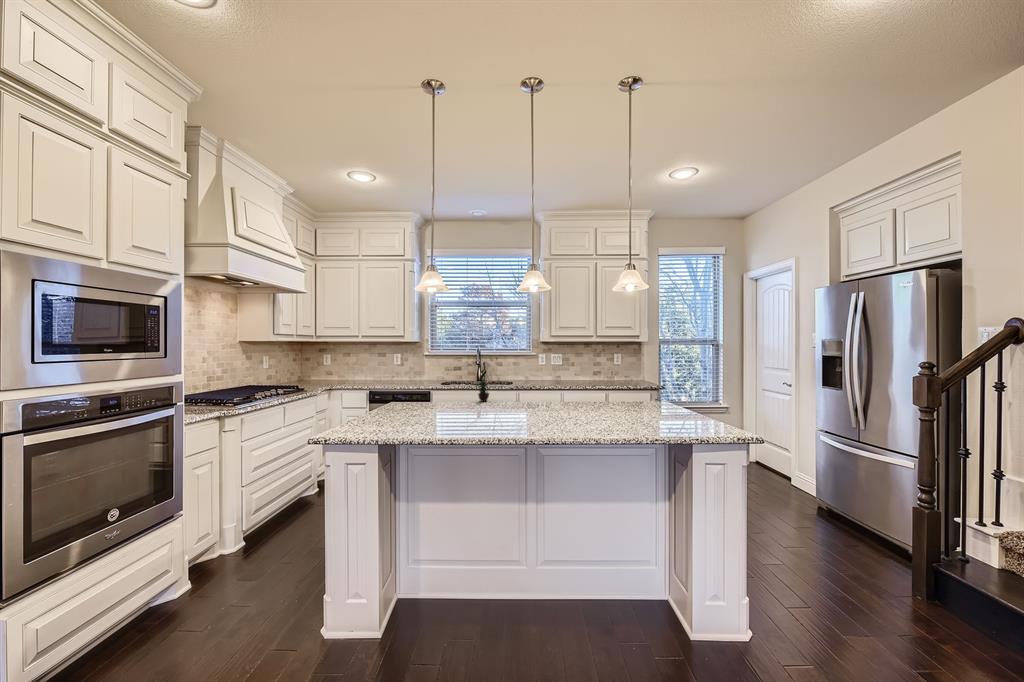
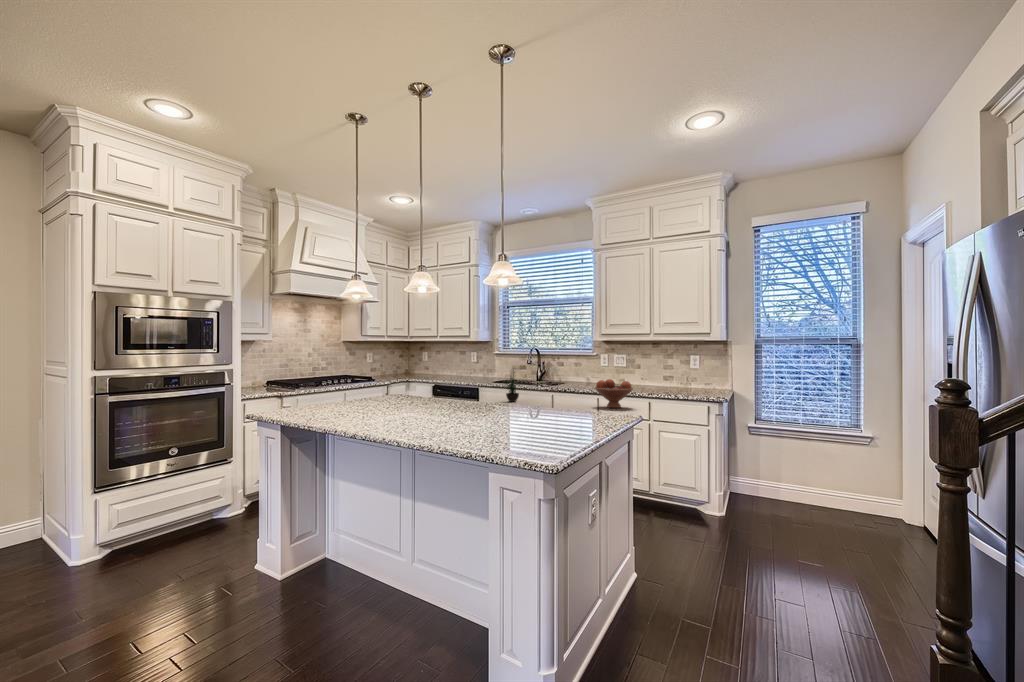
fruit bowl: none [563,375,596,400] -> present [595,379,633,408]

